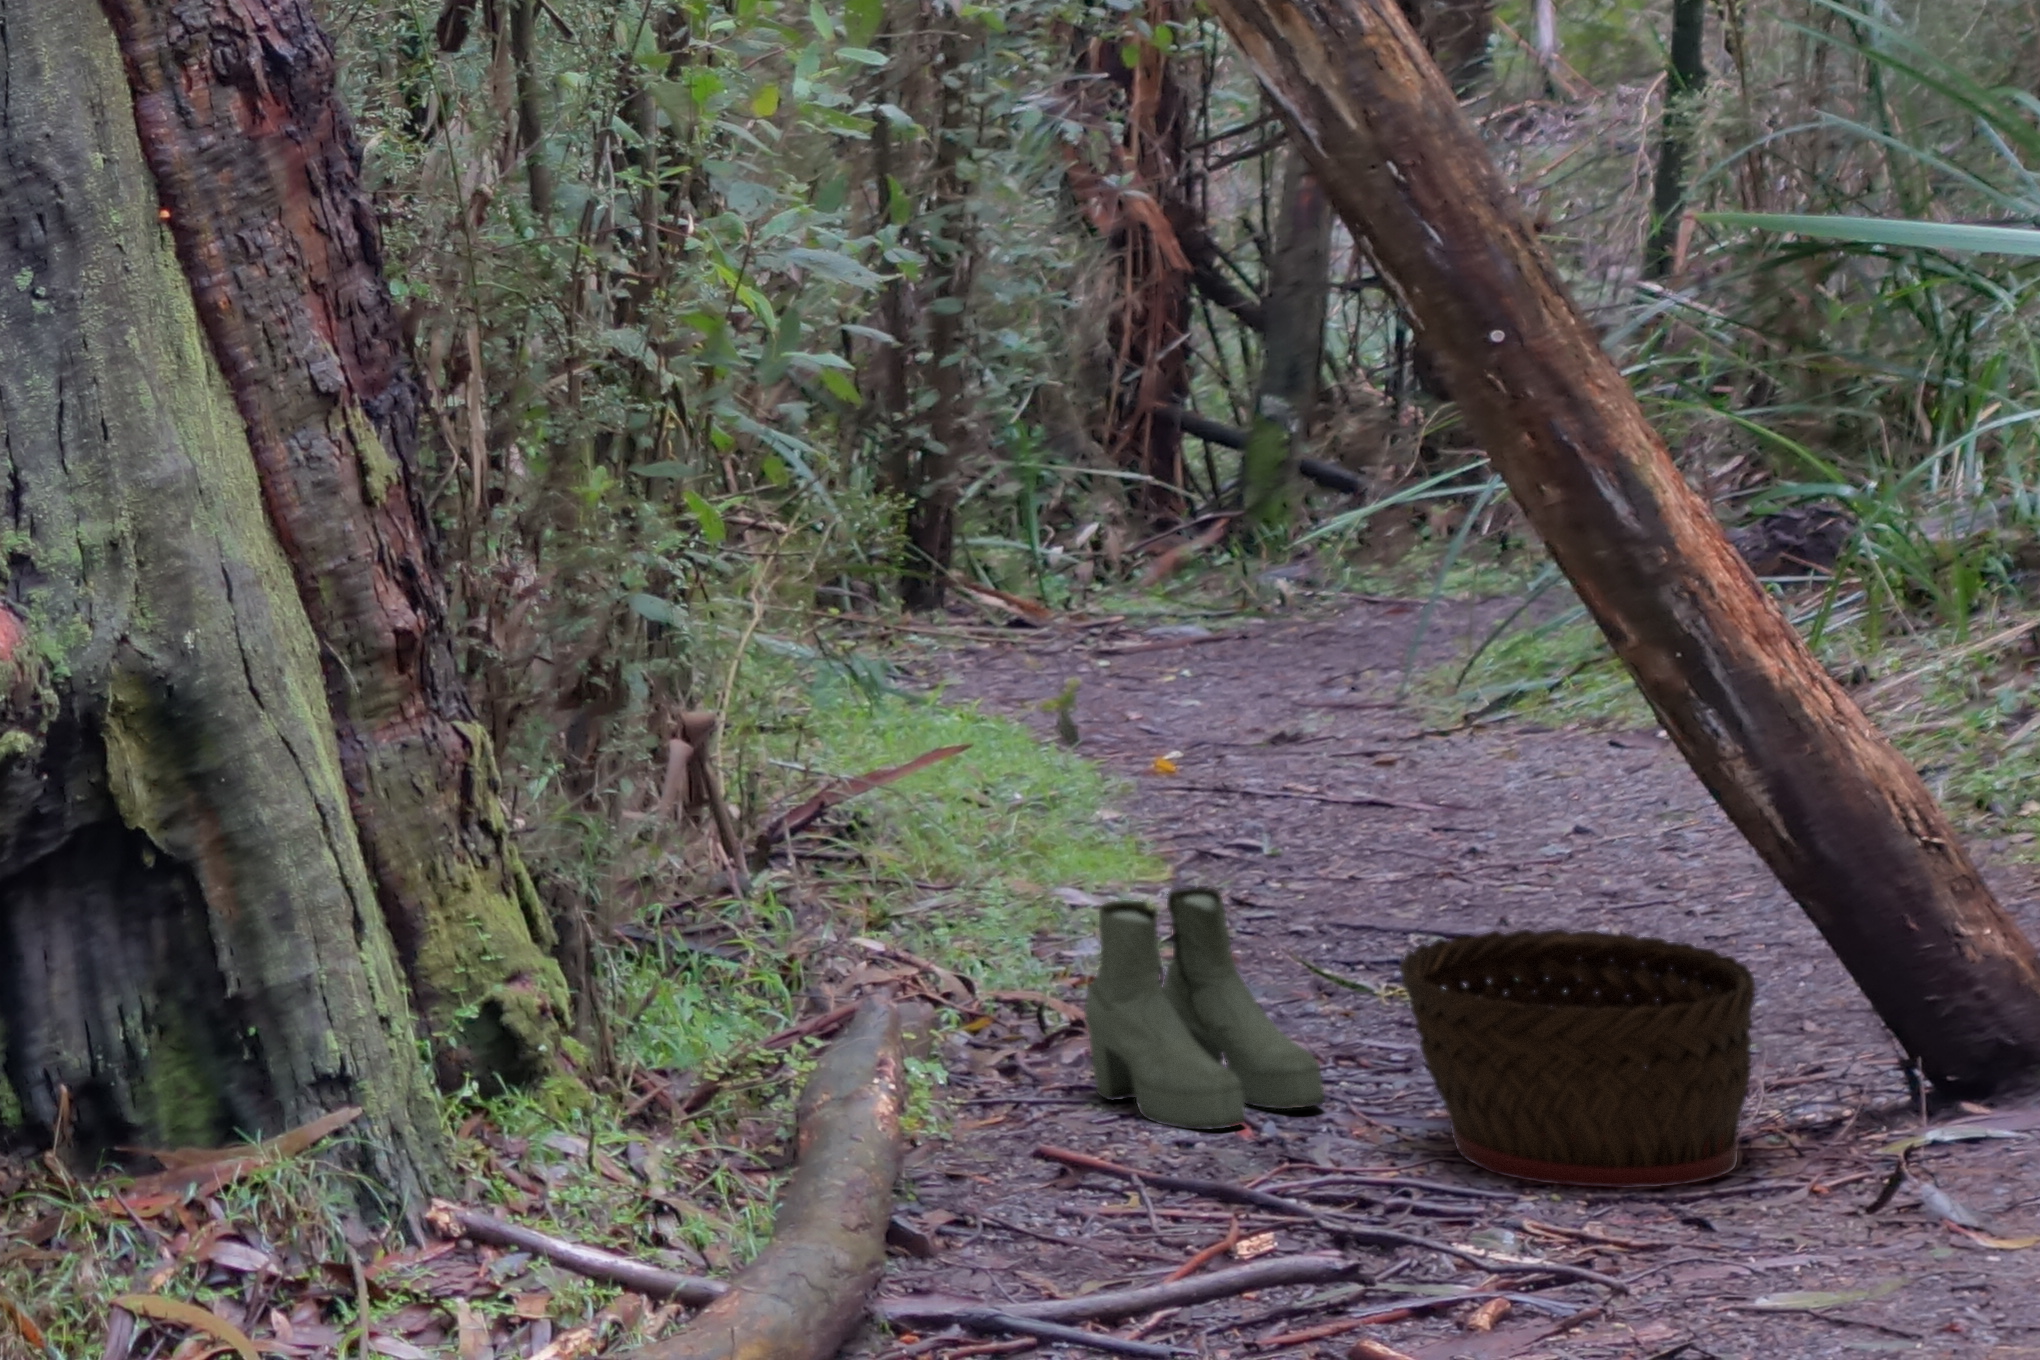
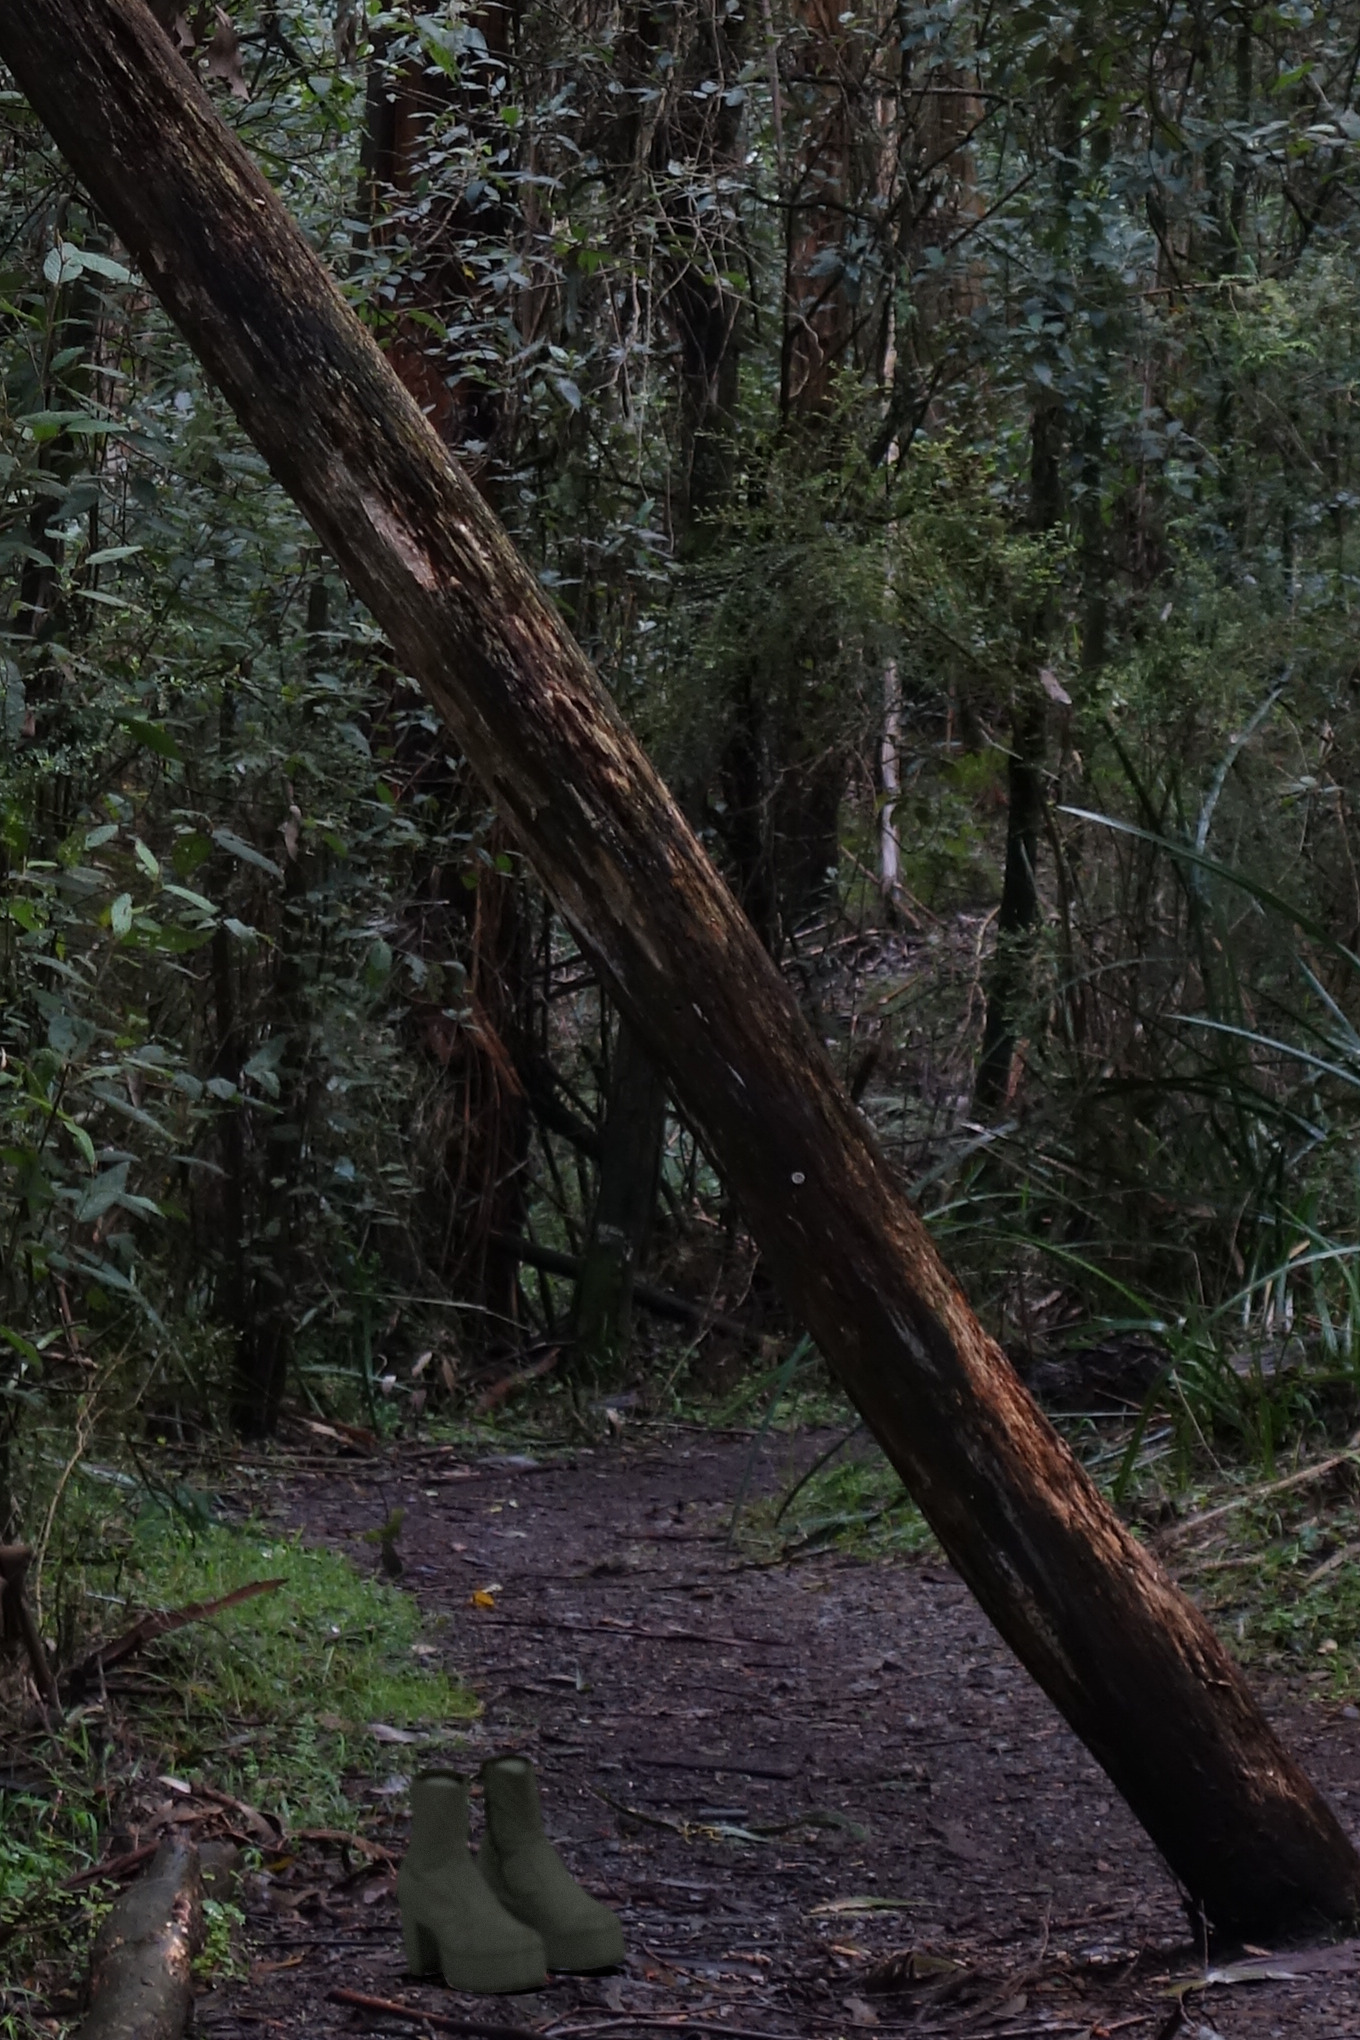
basket: present [1399,929,1755,1188] -> none [690,1766,1016,2011]

